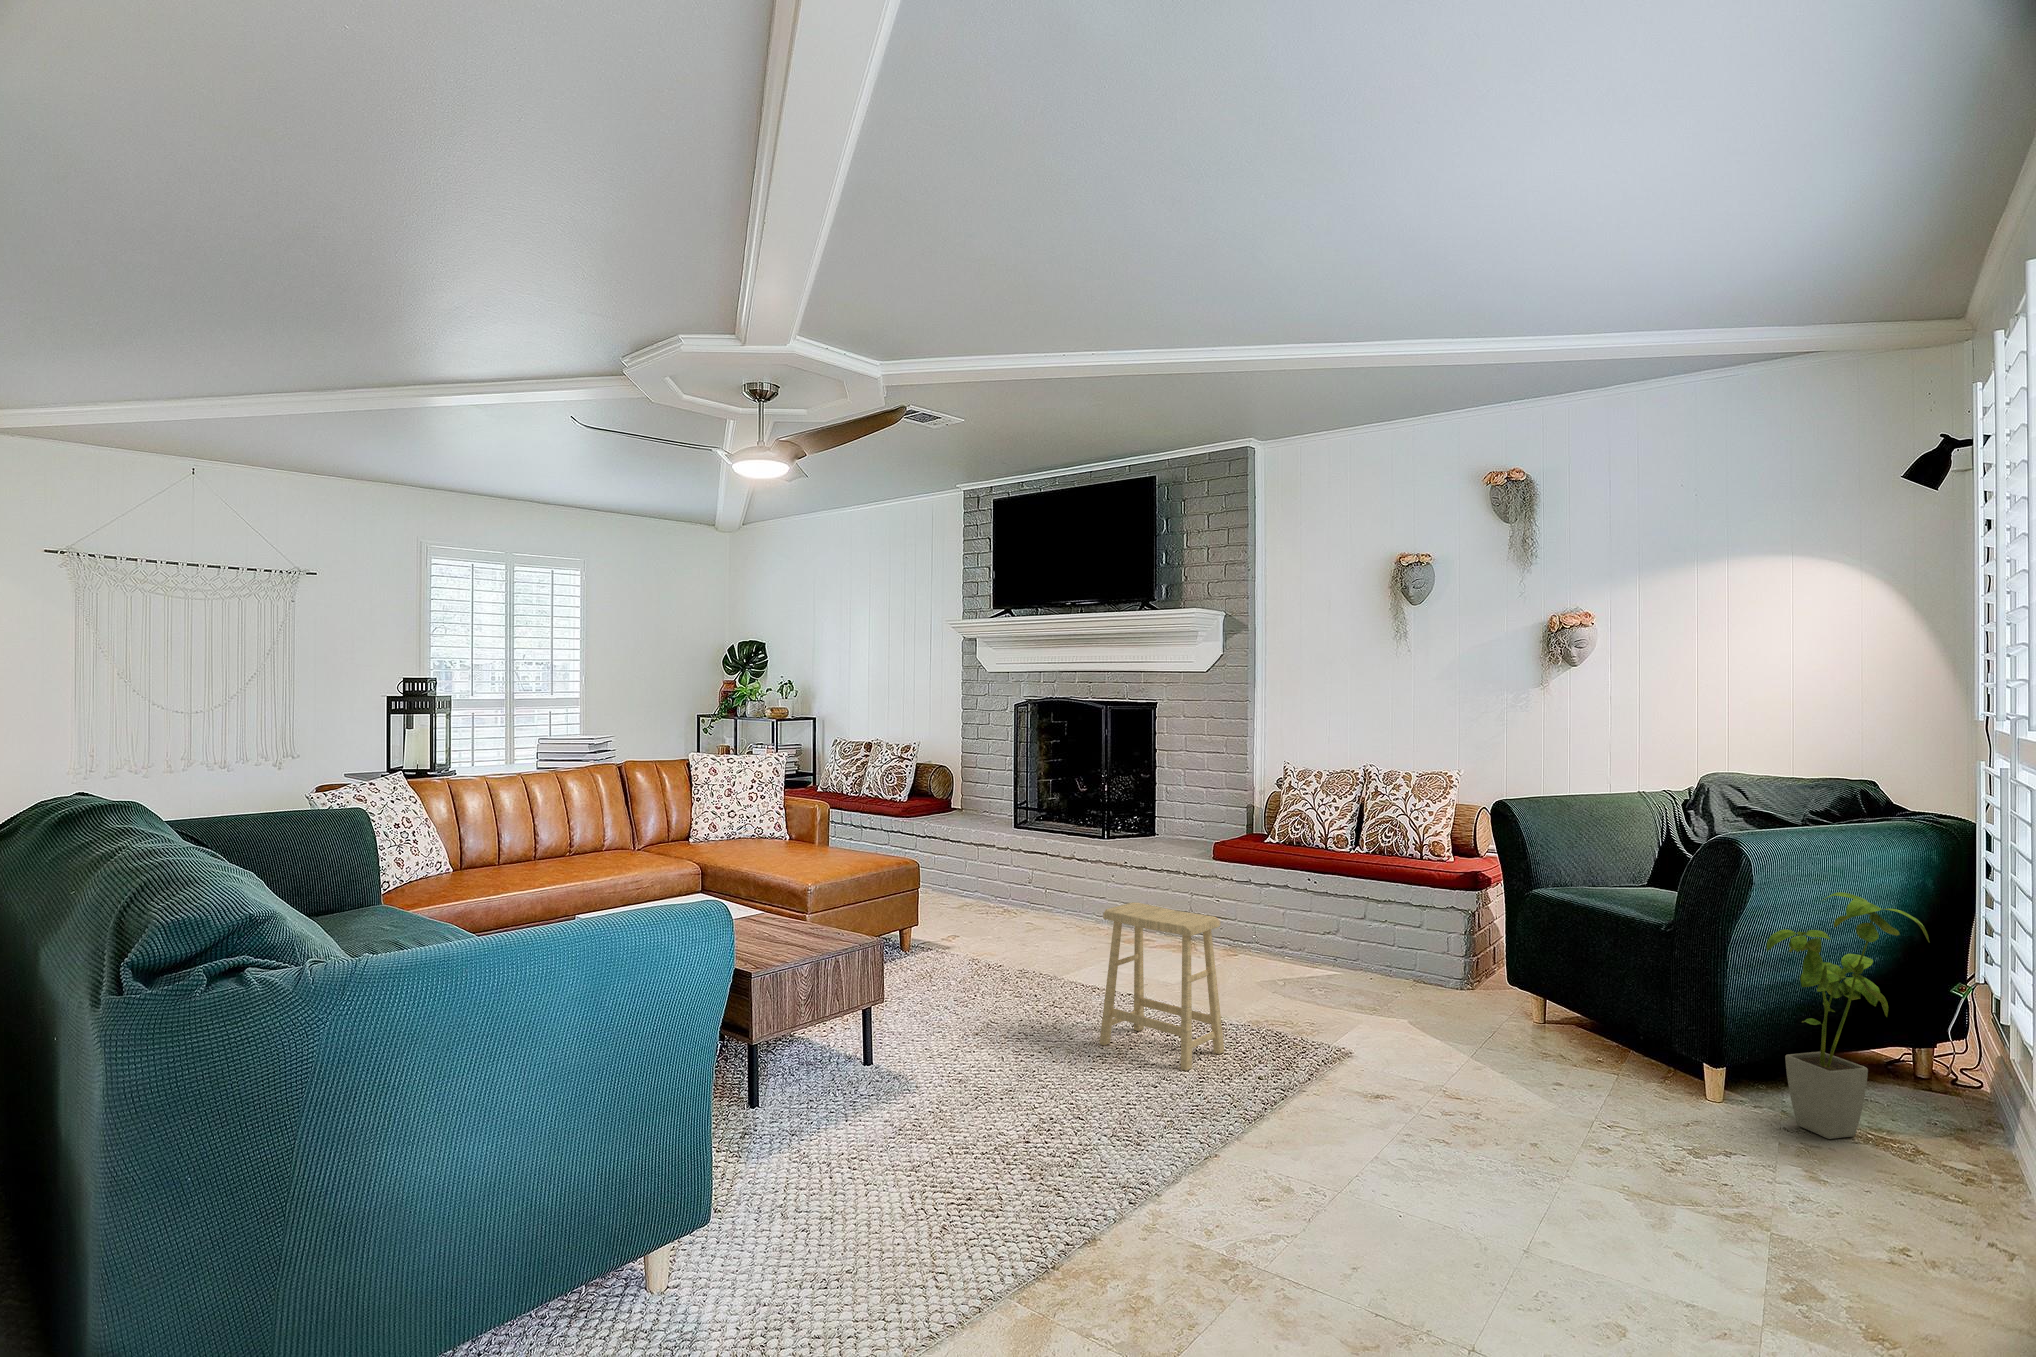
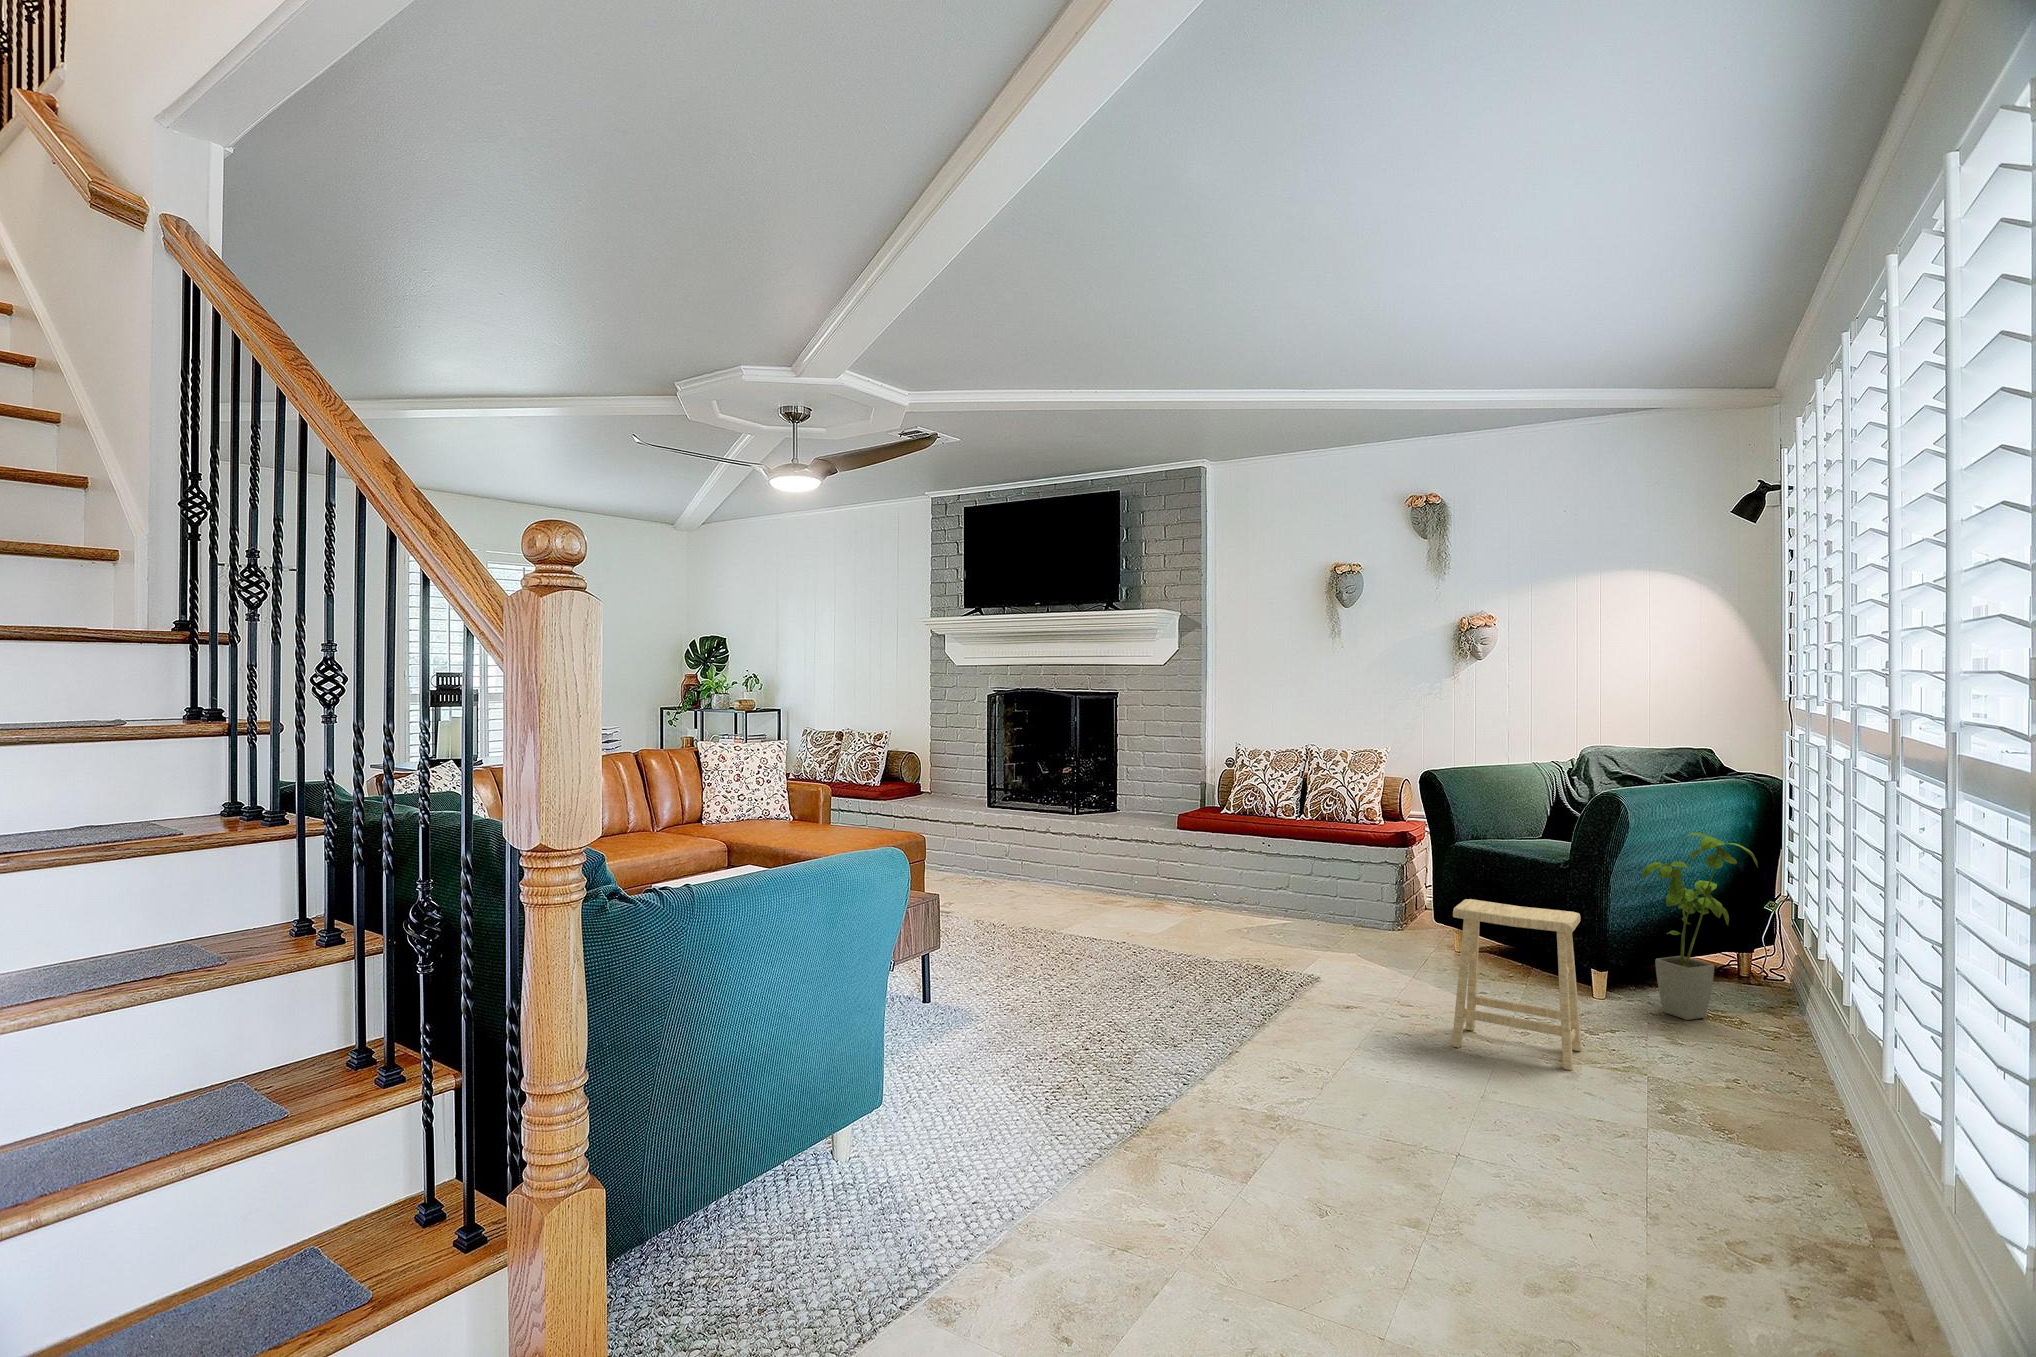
footstool: present [1099,902,1224,1071] -> present [1452,899,1582,1070]

